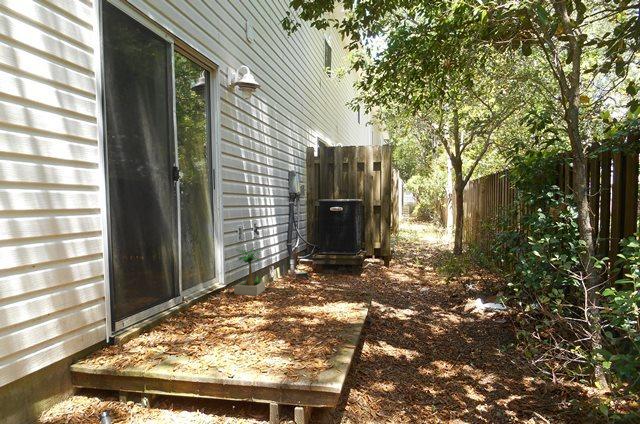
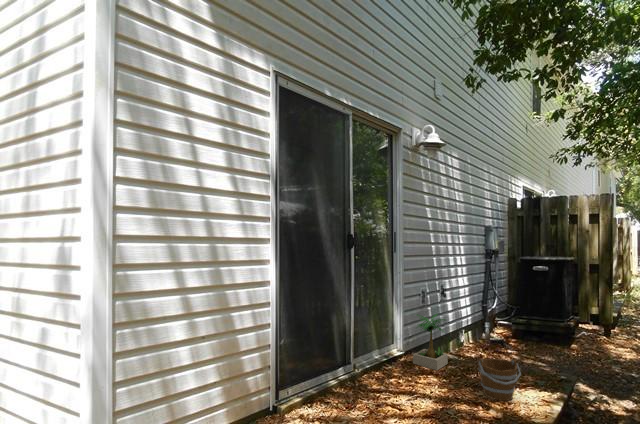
bucket: none [293,272,325,305] -> present [478,358,521,401]

